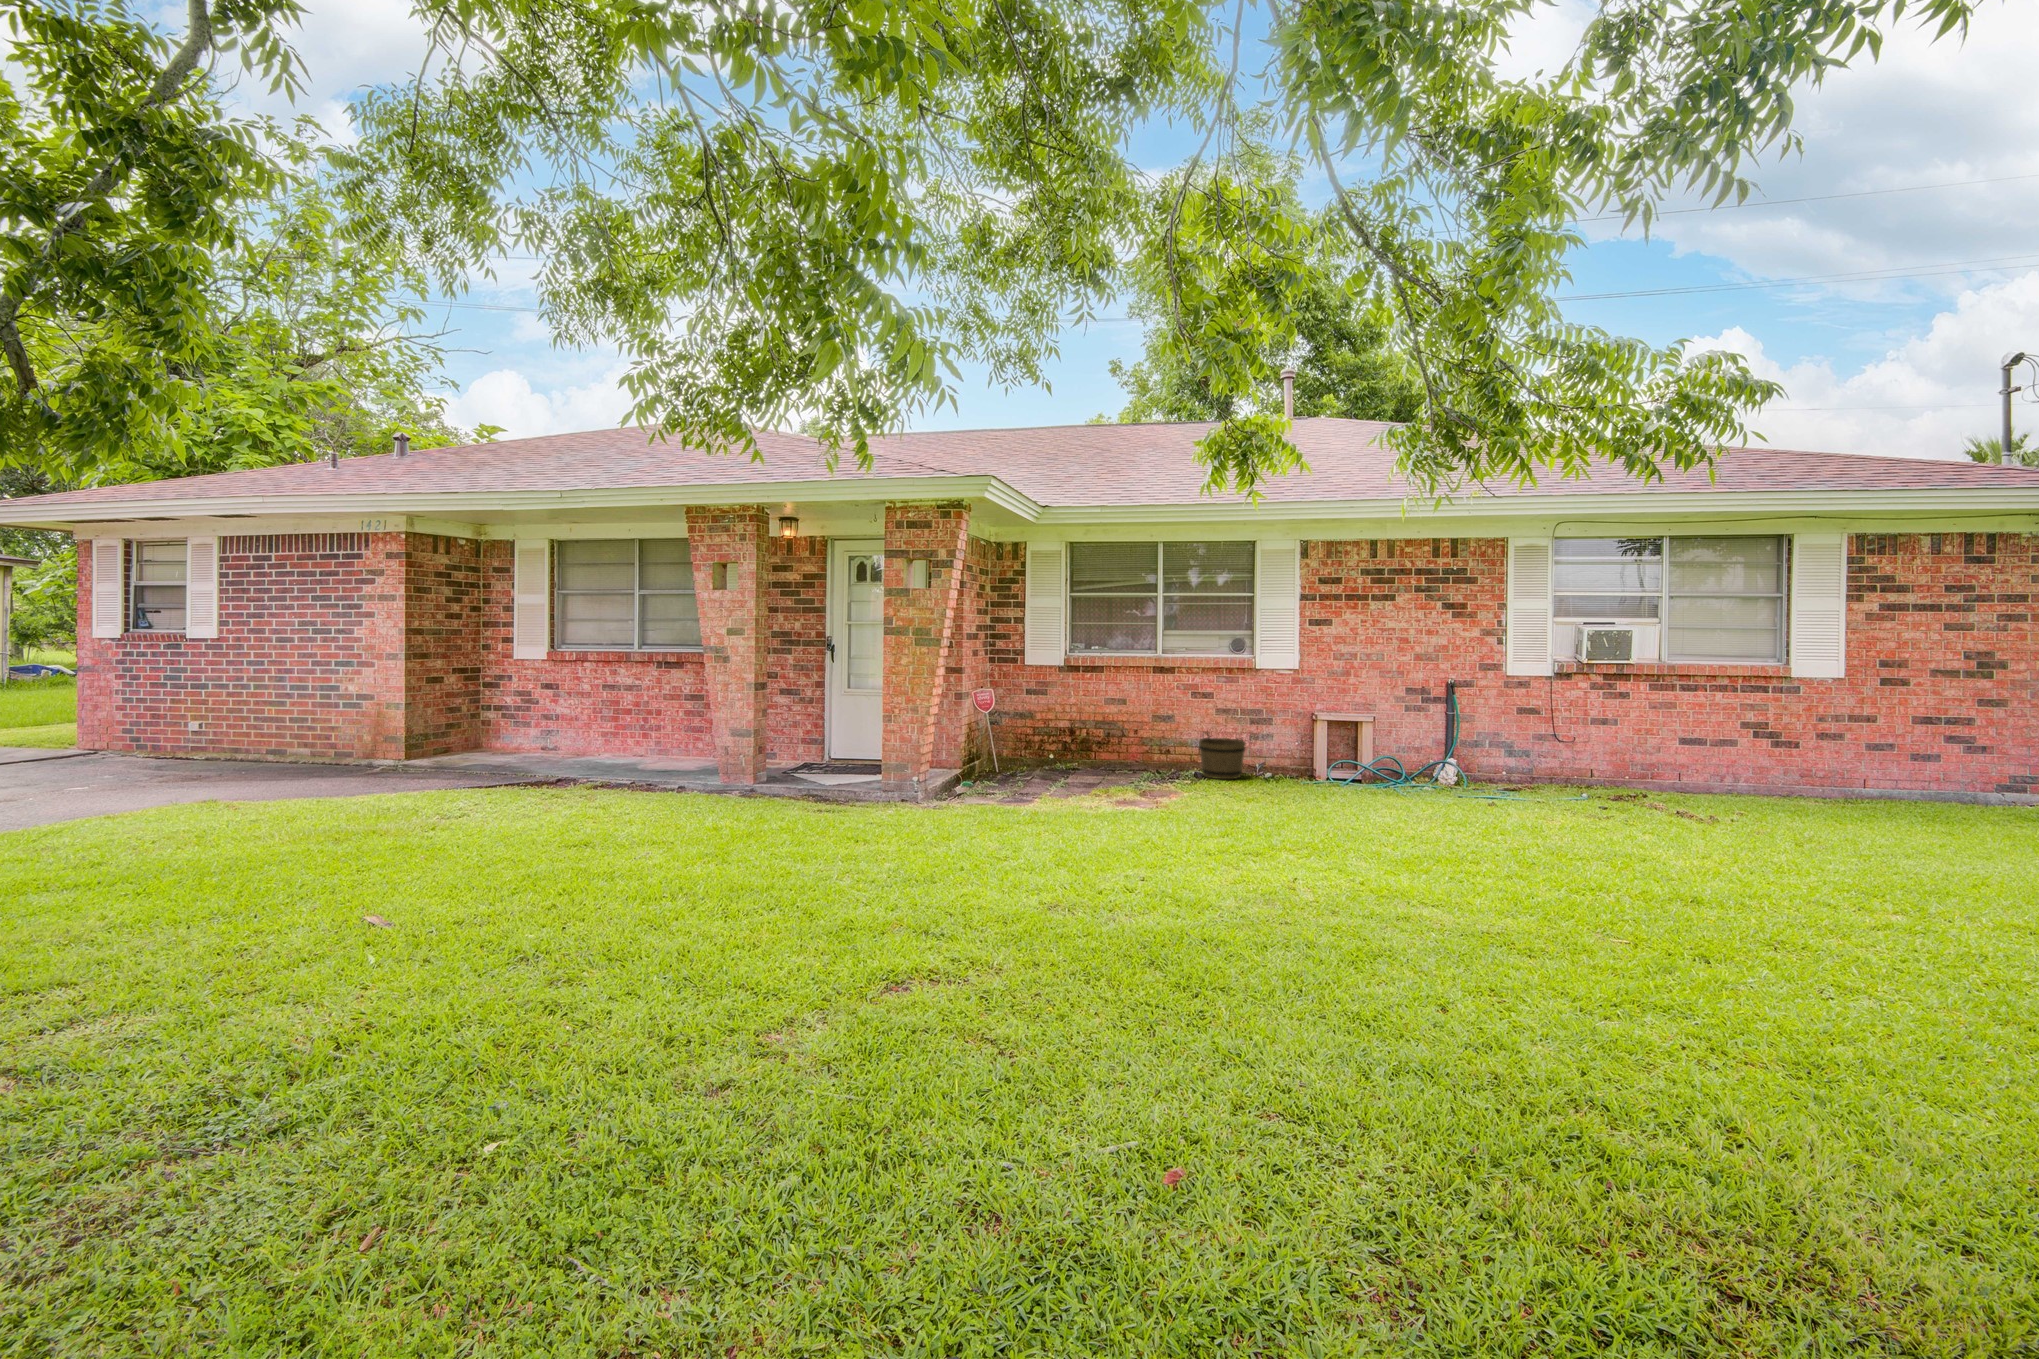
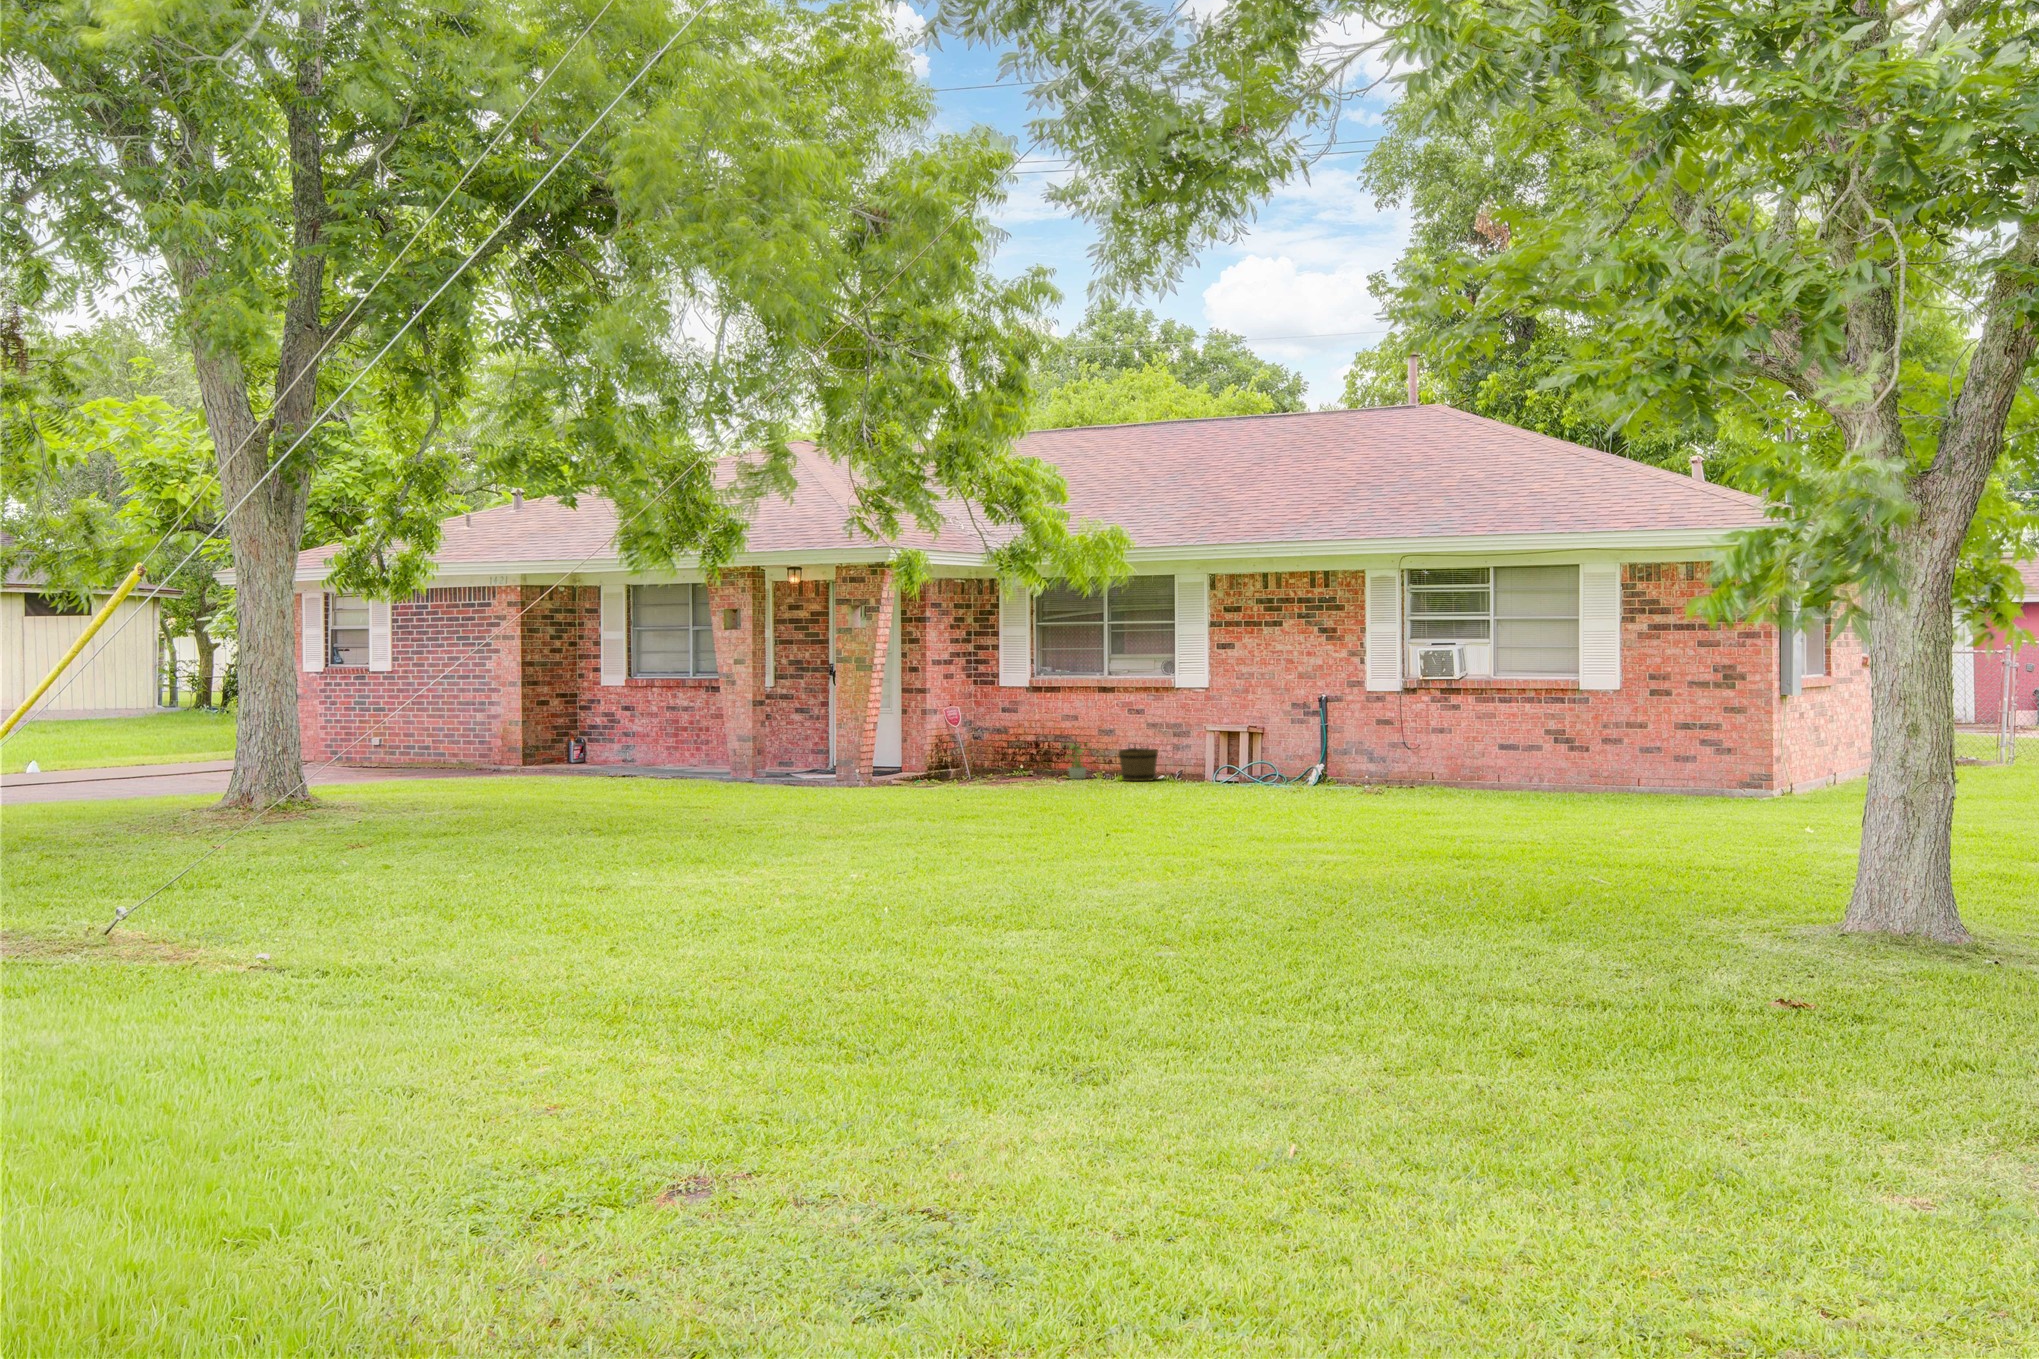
potted plant: none [1119,731,1164,775] -> present [1064,743,1087,779]

